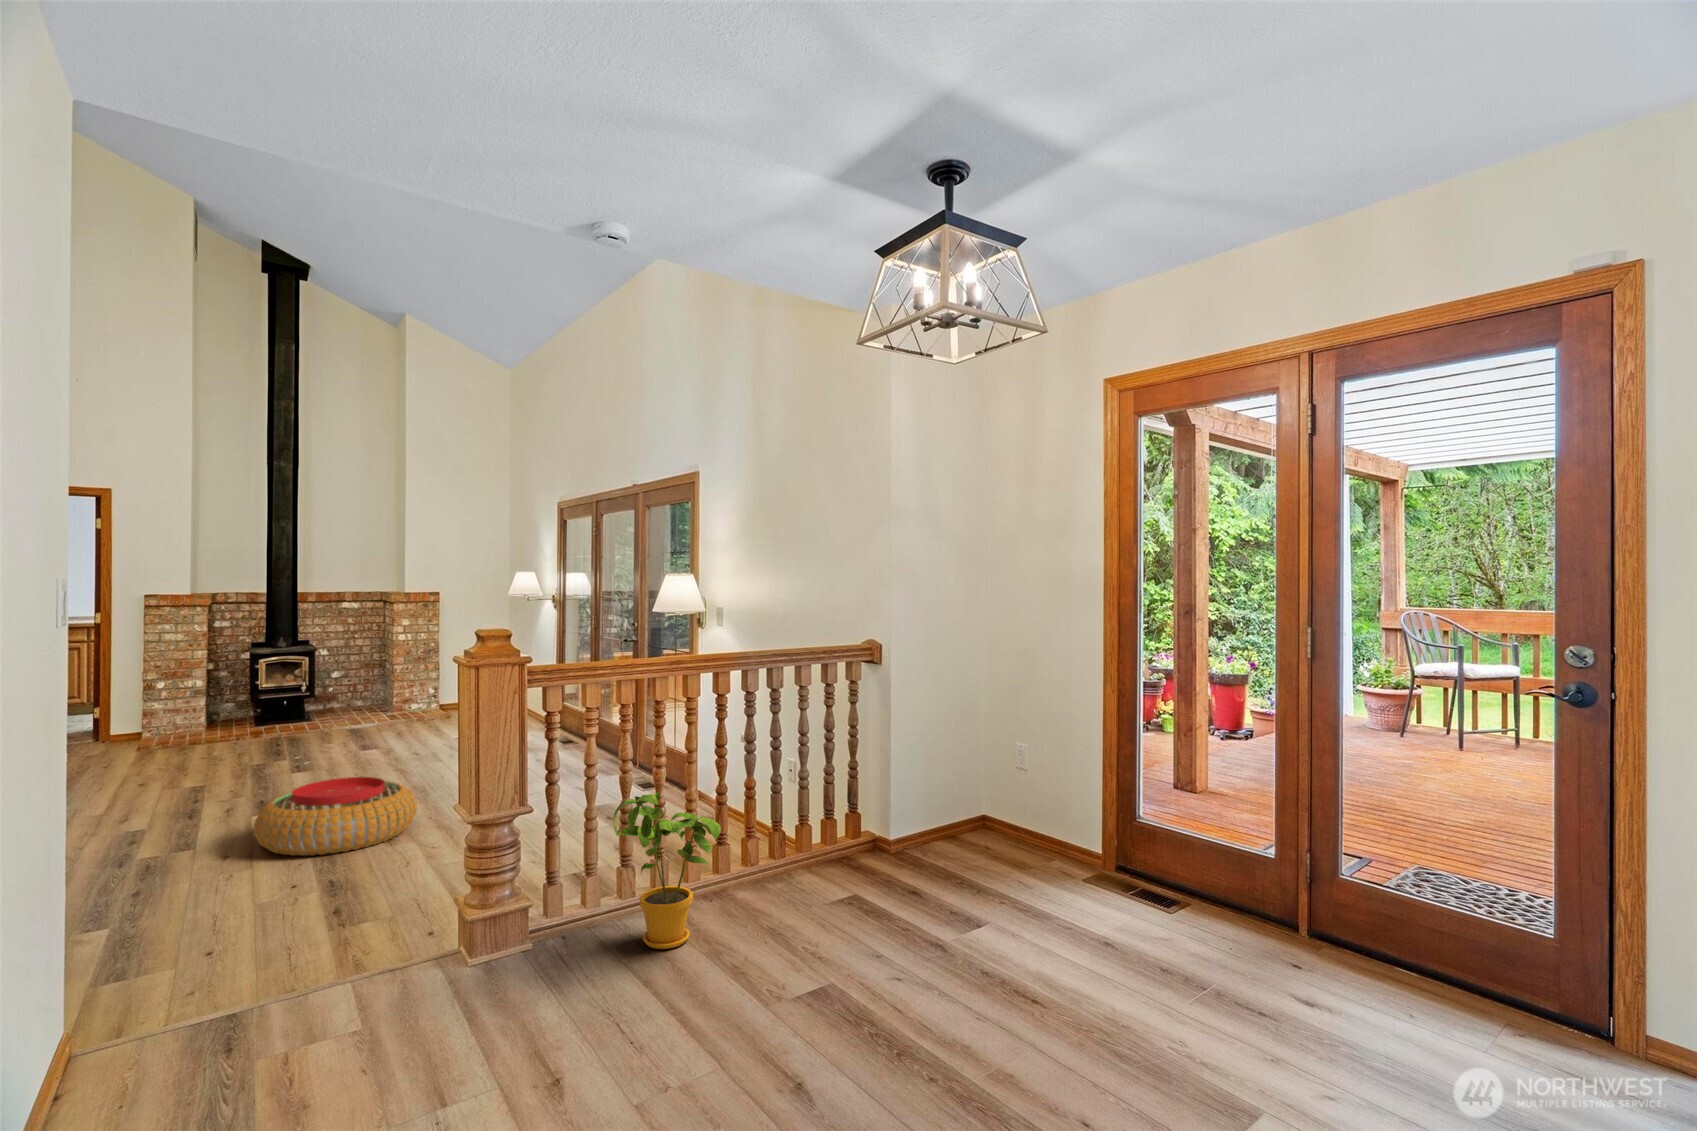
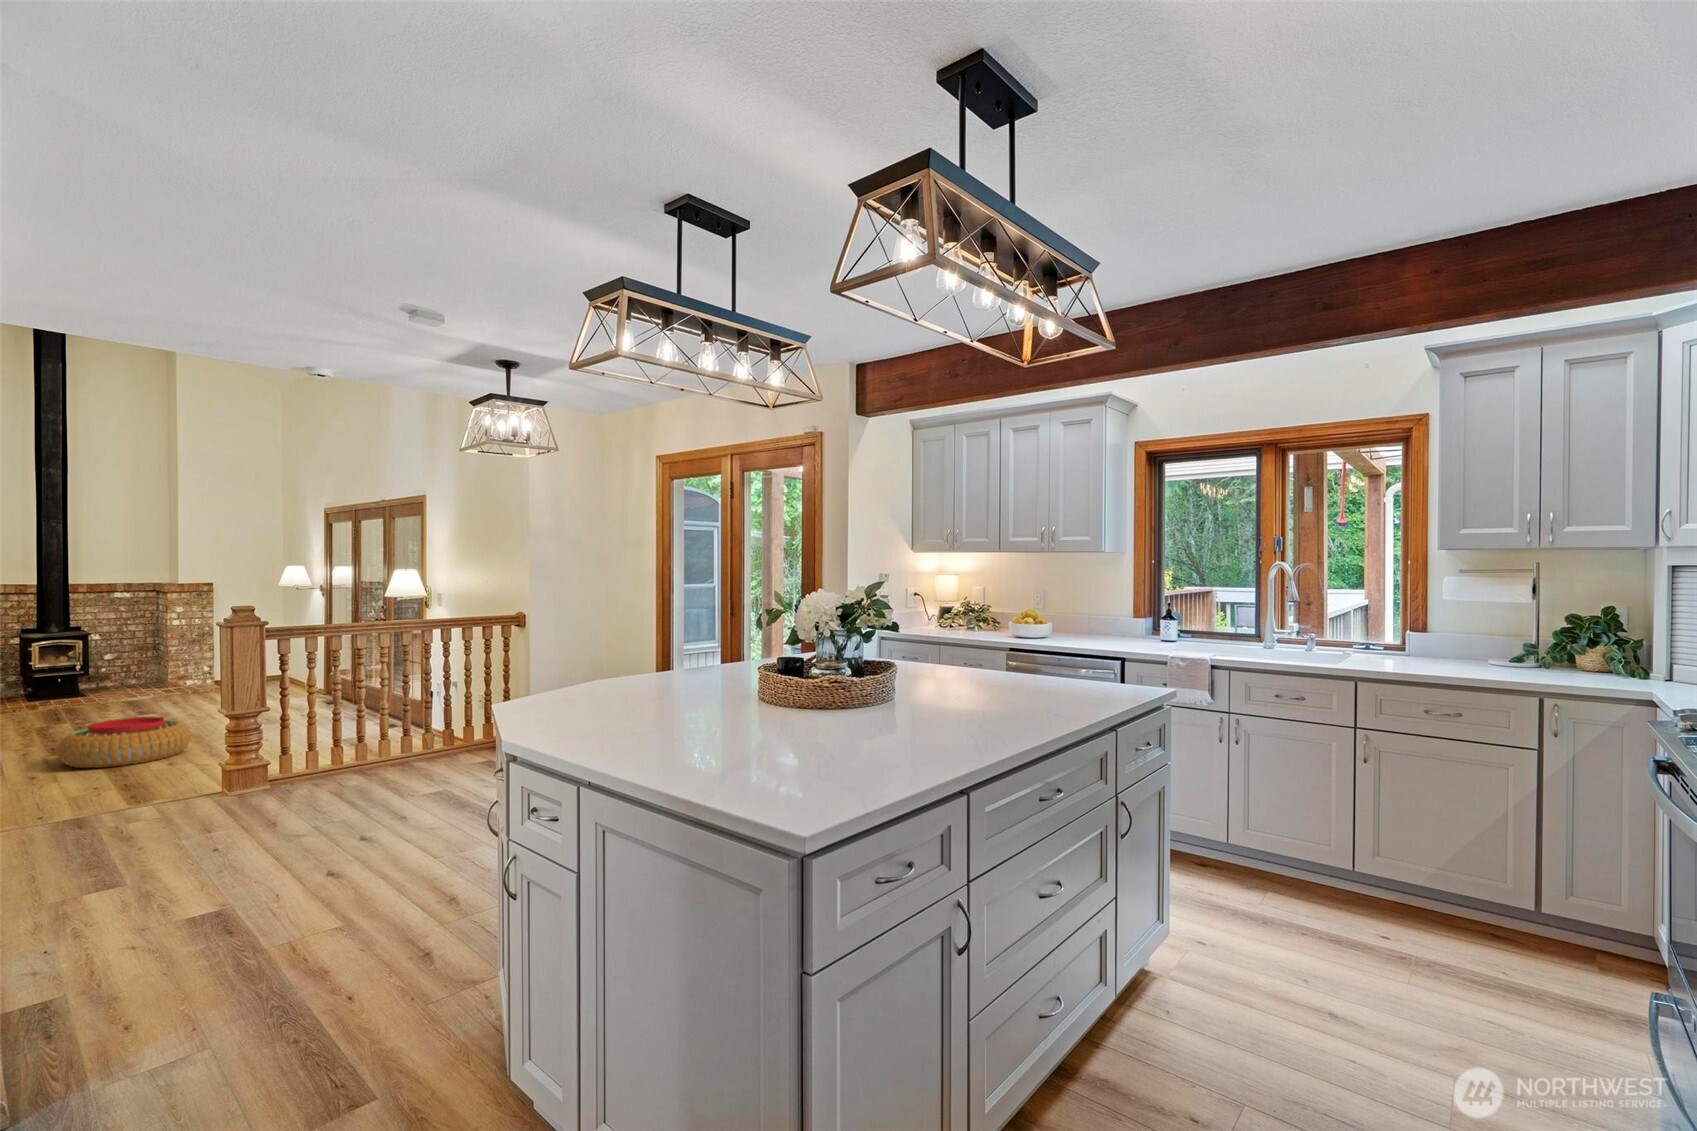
house plant: present [613,792,721,949] -> none [324,697,395,788]

